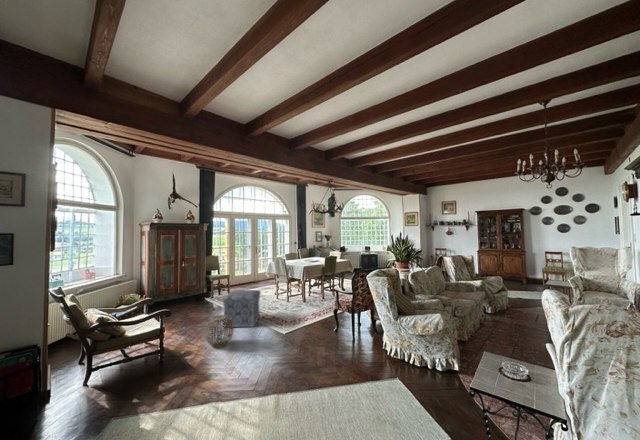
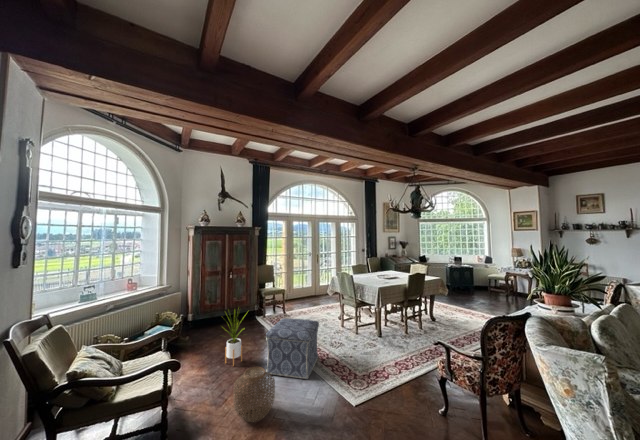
house plant: none [184,282,208,327] -> present [222,310,244,366]

